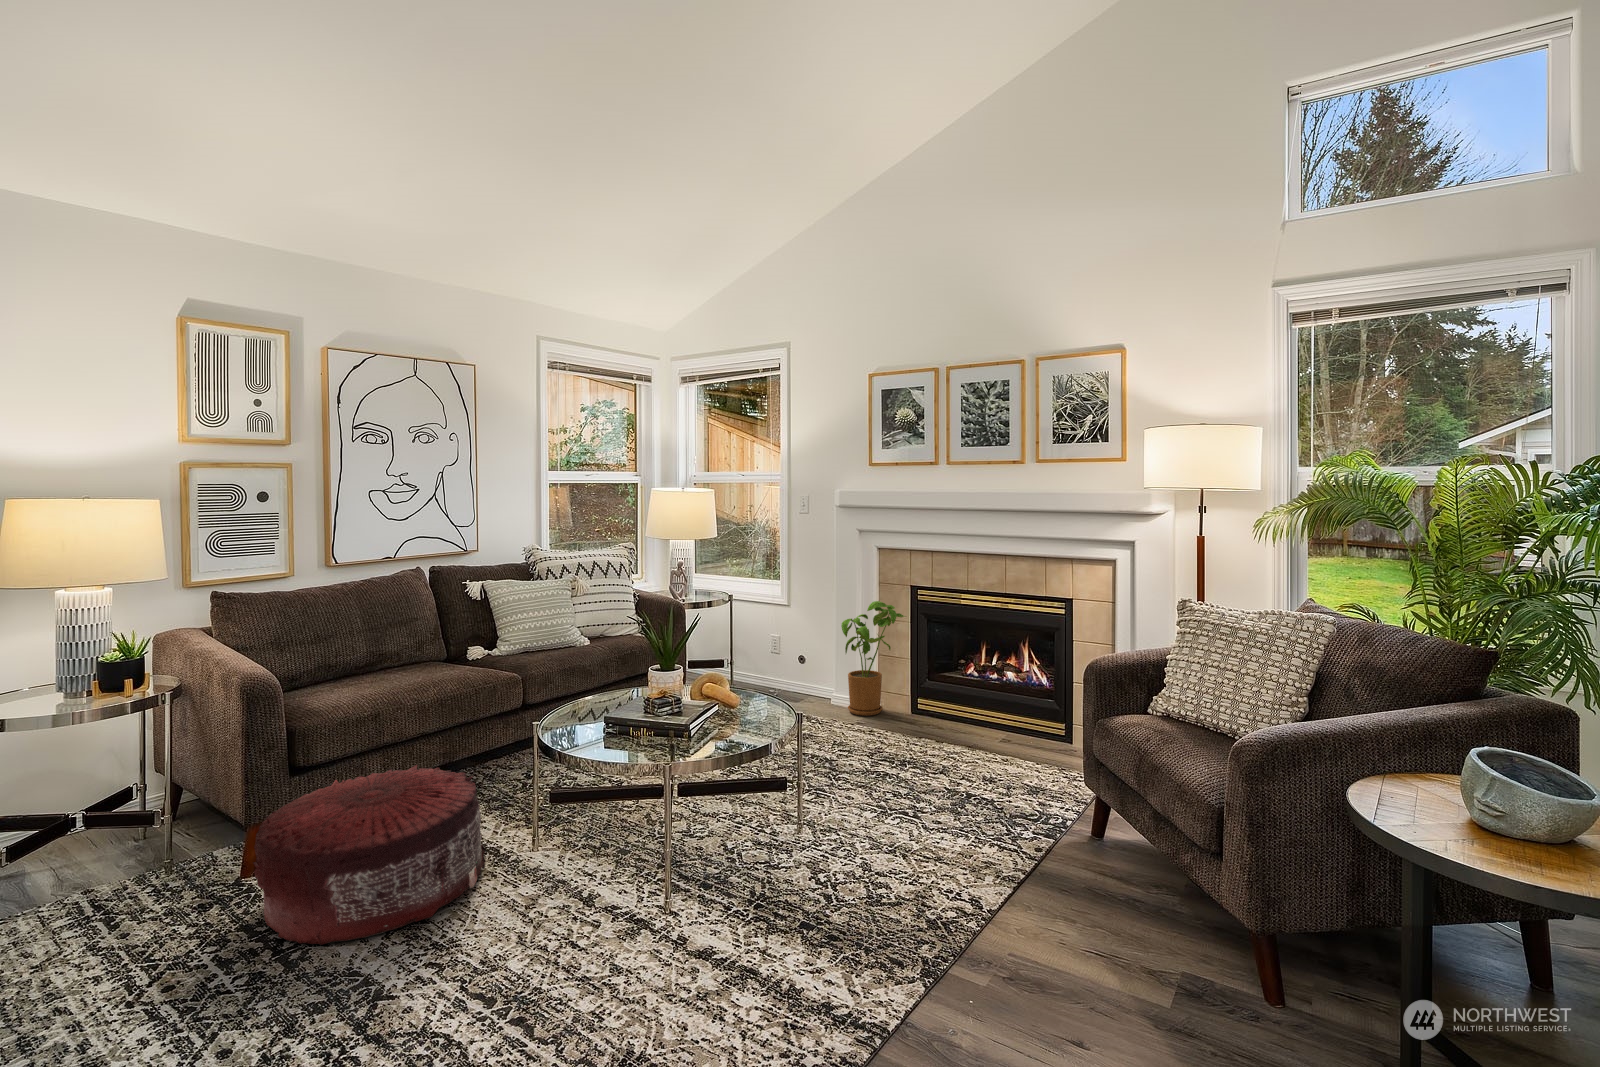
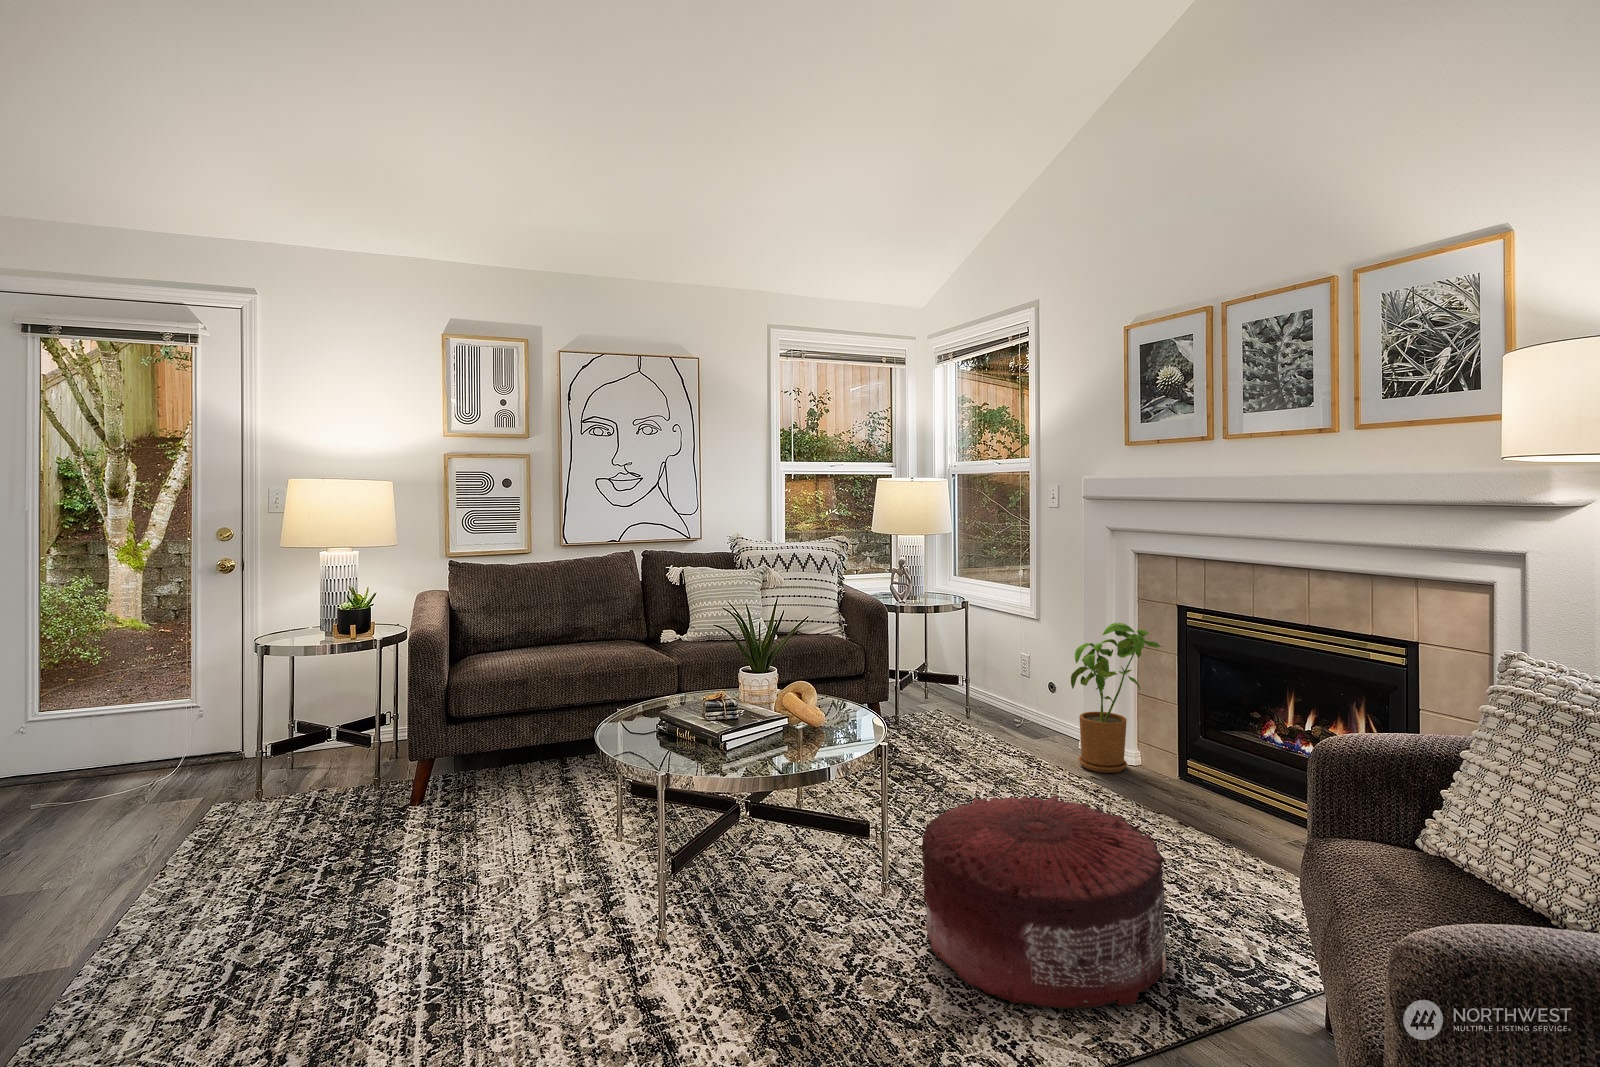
pouf: present [253,765,487,945] -> present [921,795,1166,1009]

